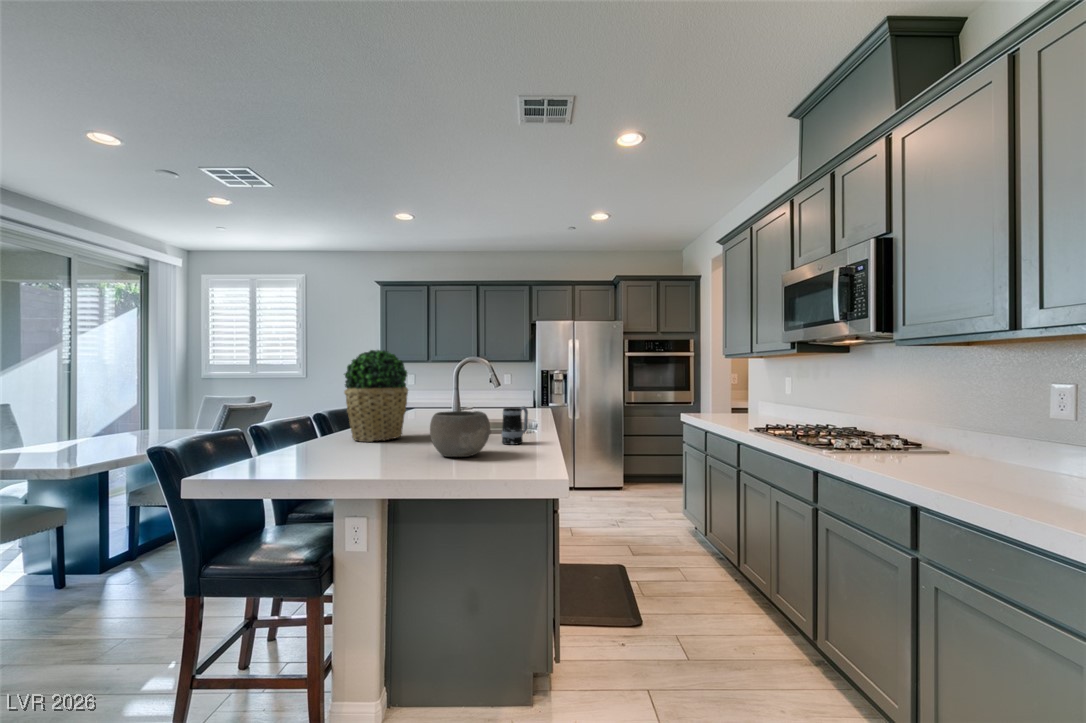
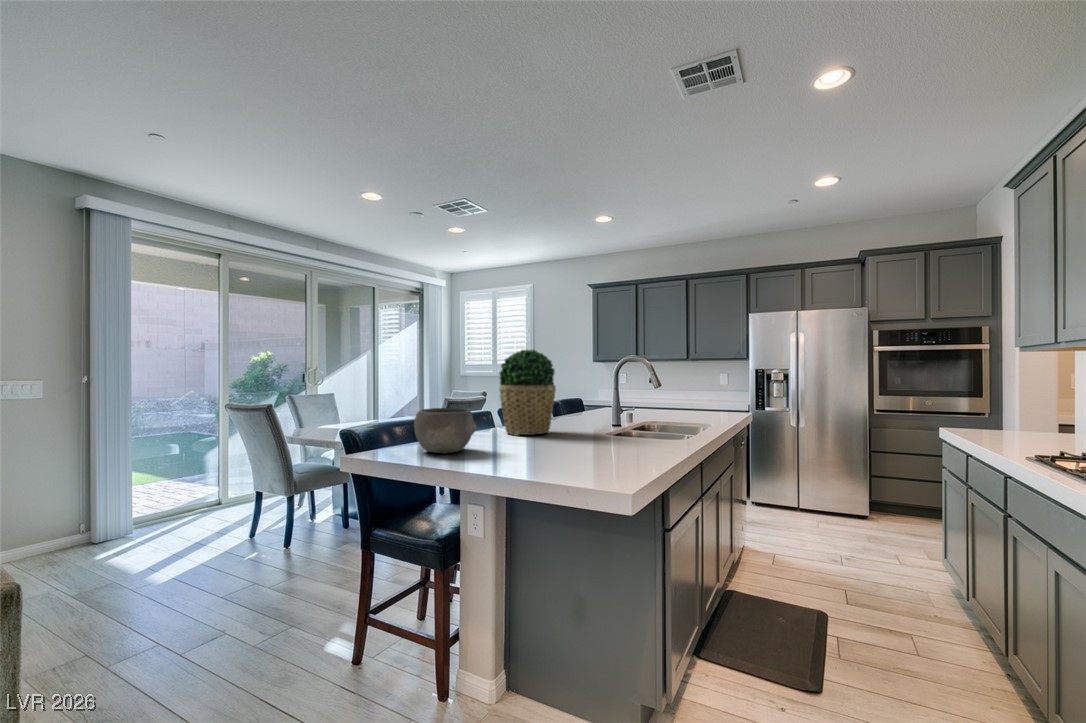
mug: present [502,407,528,445] -> none [633,408,665,449]
bowl: present [430,411,491,457] -> present [414,408,475,454]

